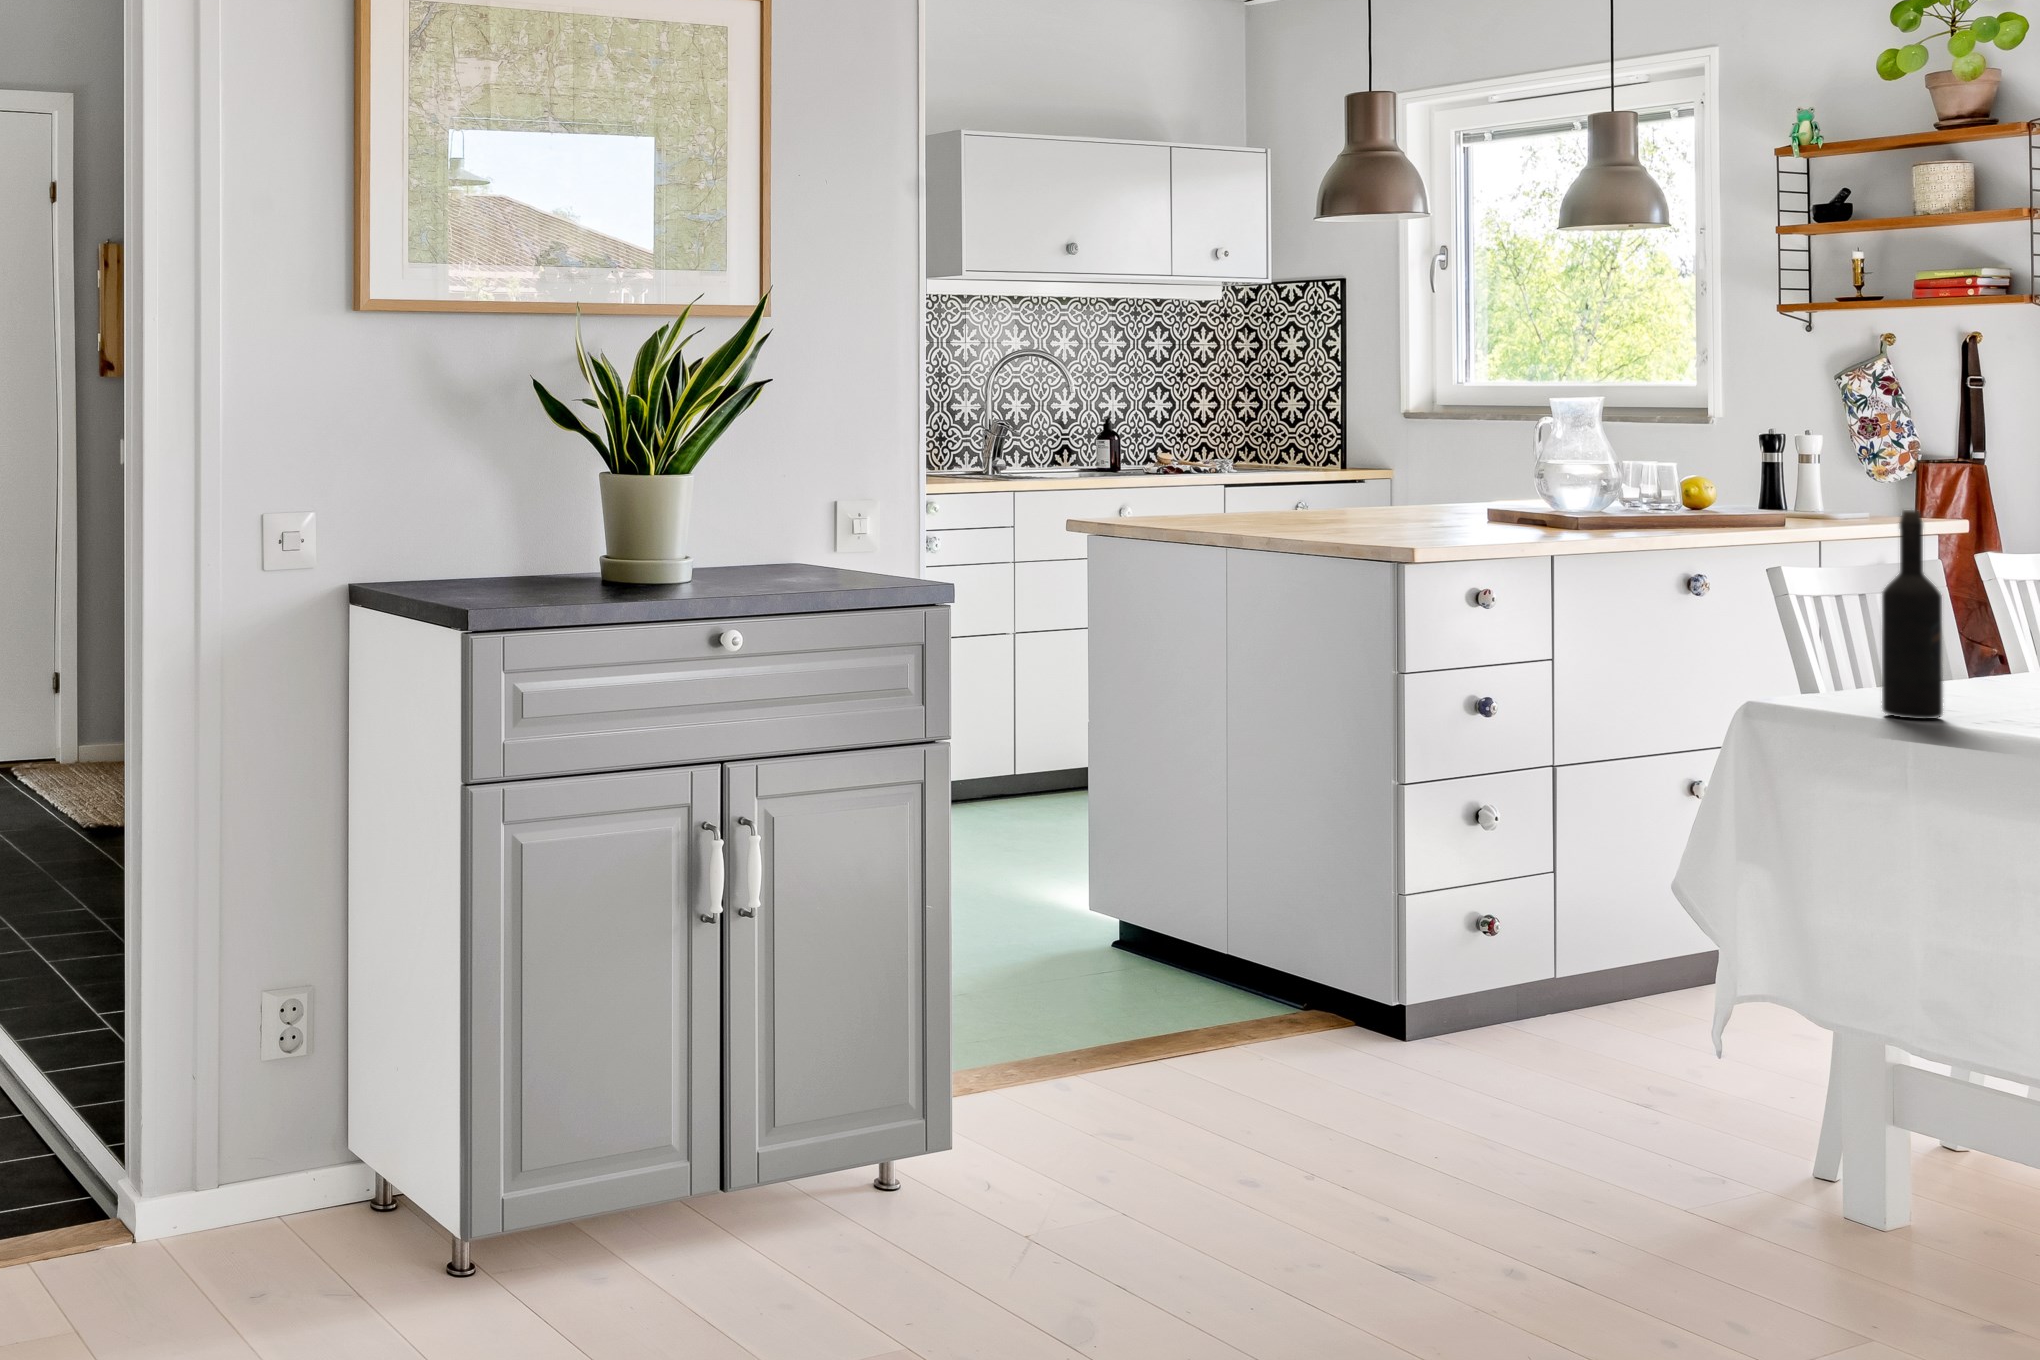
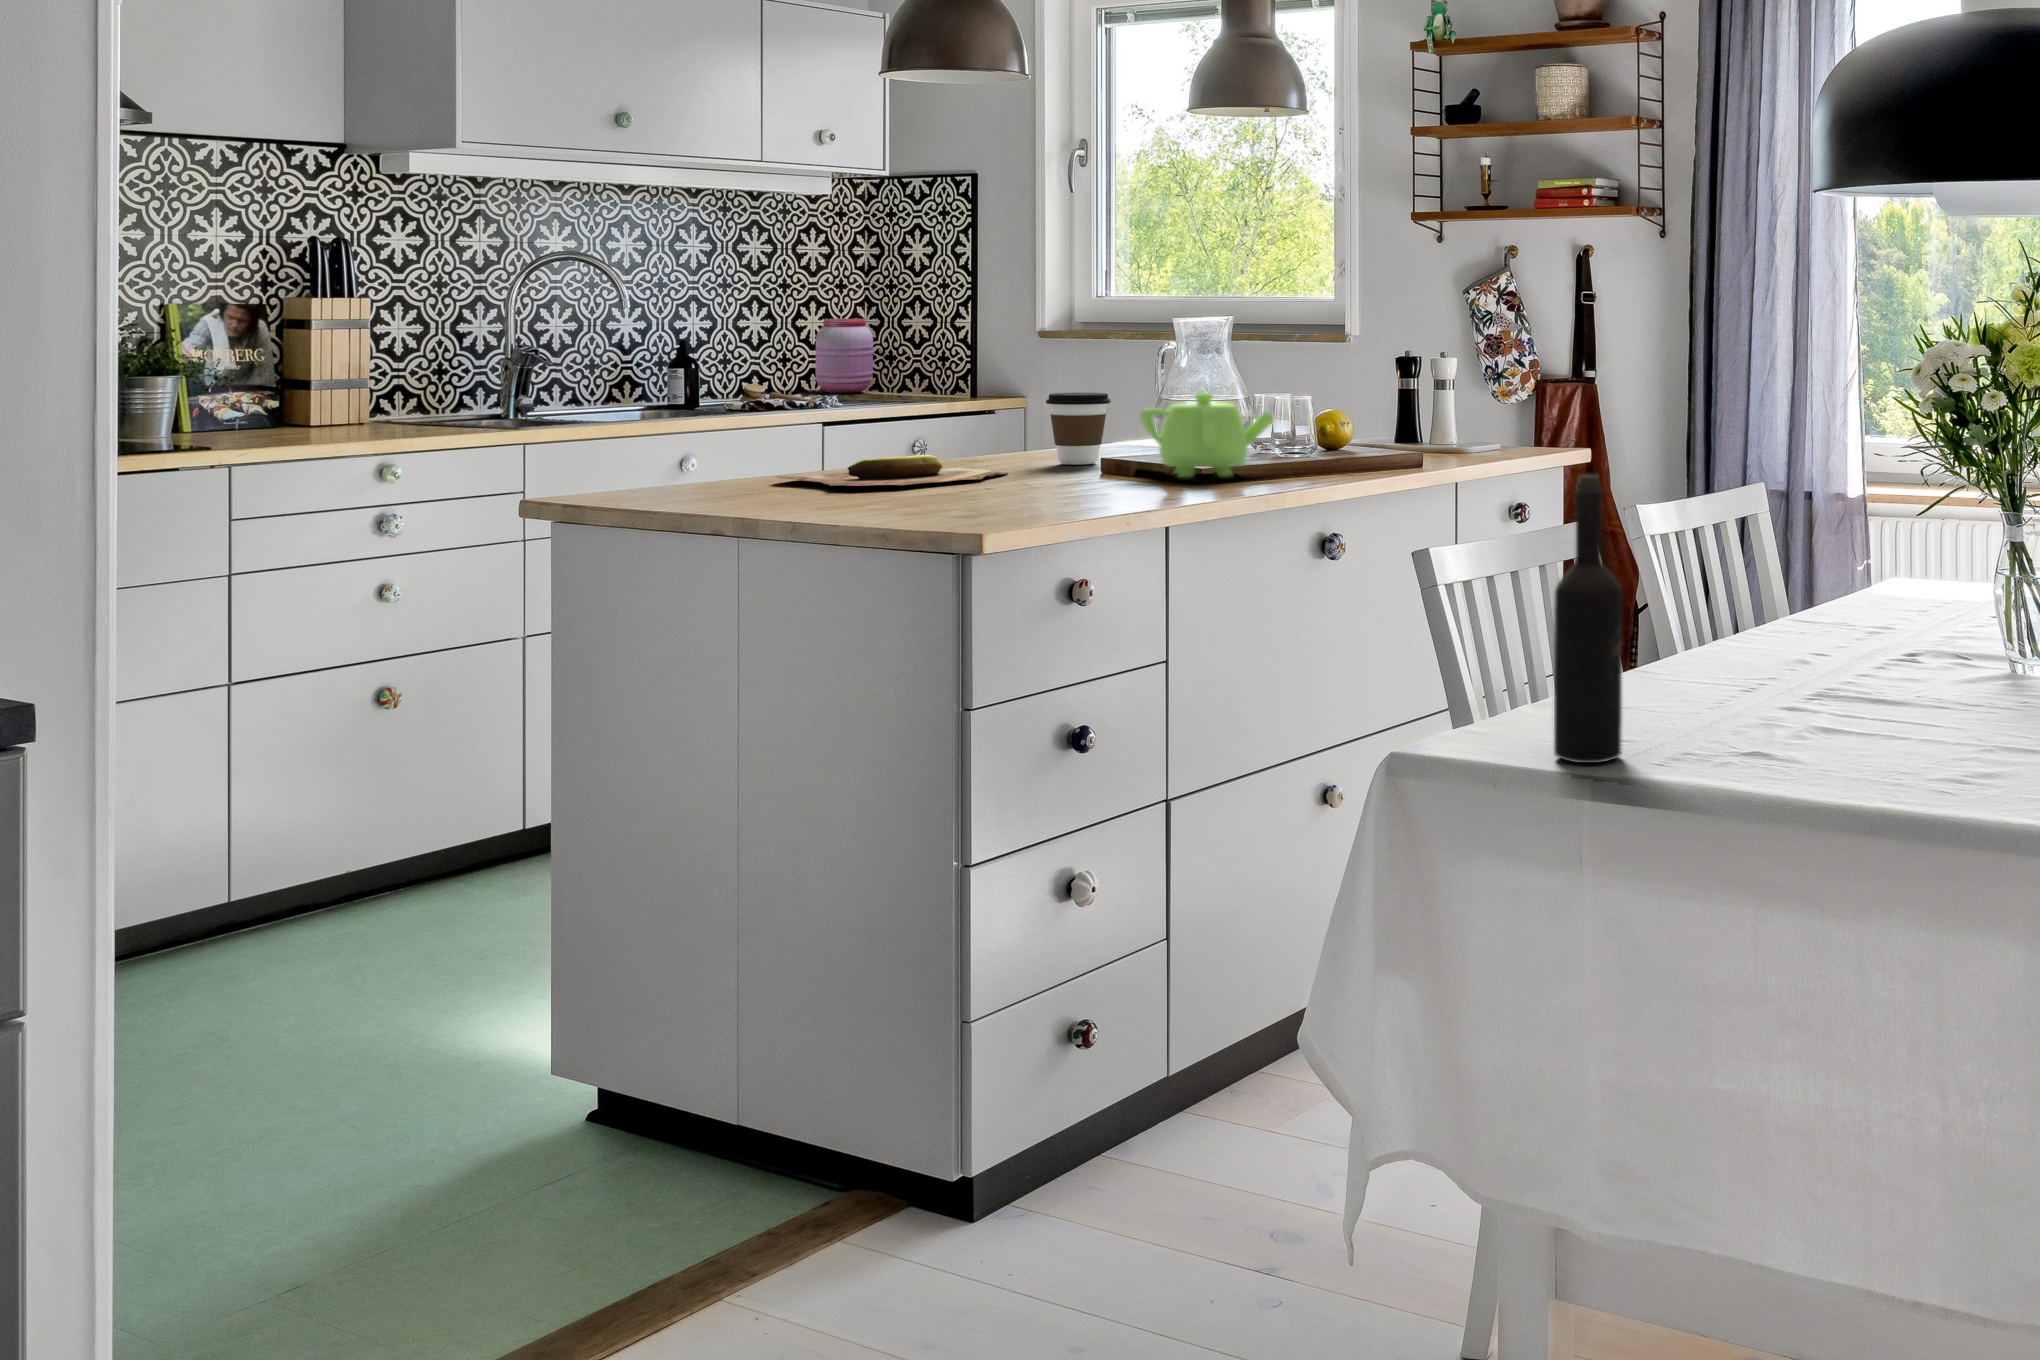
jar: none [1207,402,1255,462] -> present [816,319,873,393]
coffee cup: none [1439,457,1493,512] -> present [1046,393,1111,464]
teapot: none [1522,458,1642,523] -> present [1140,393,1274,477]
cutting board: none [1235,499,1411,519] -> present [776,455,1008,486]

